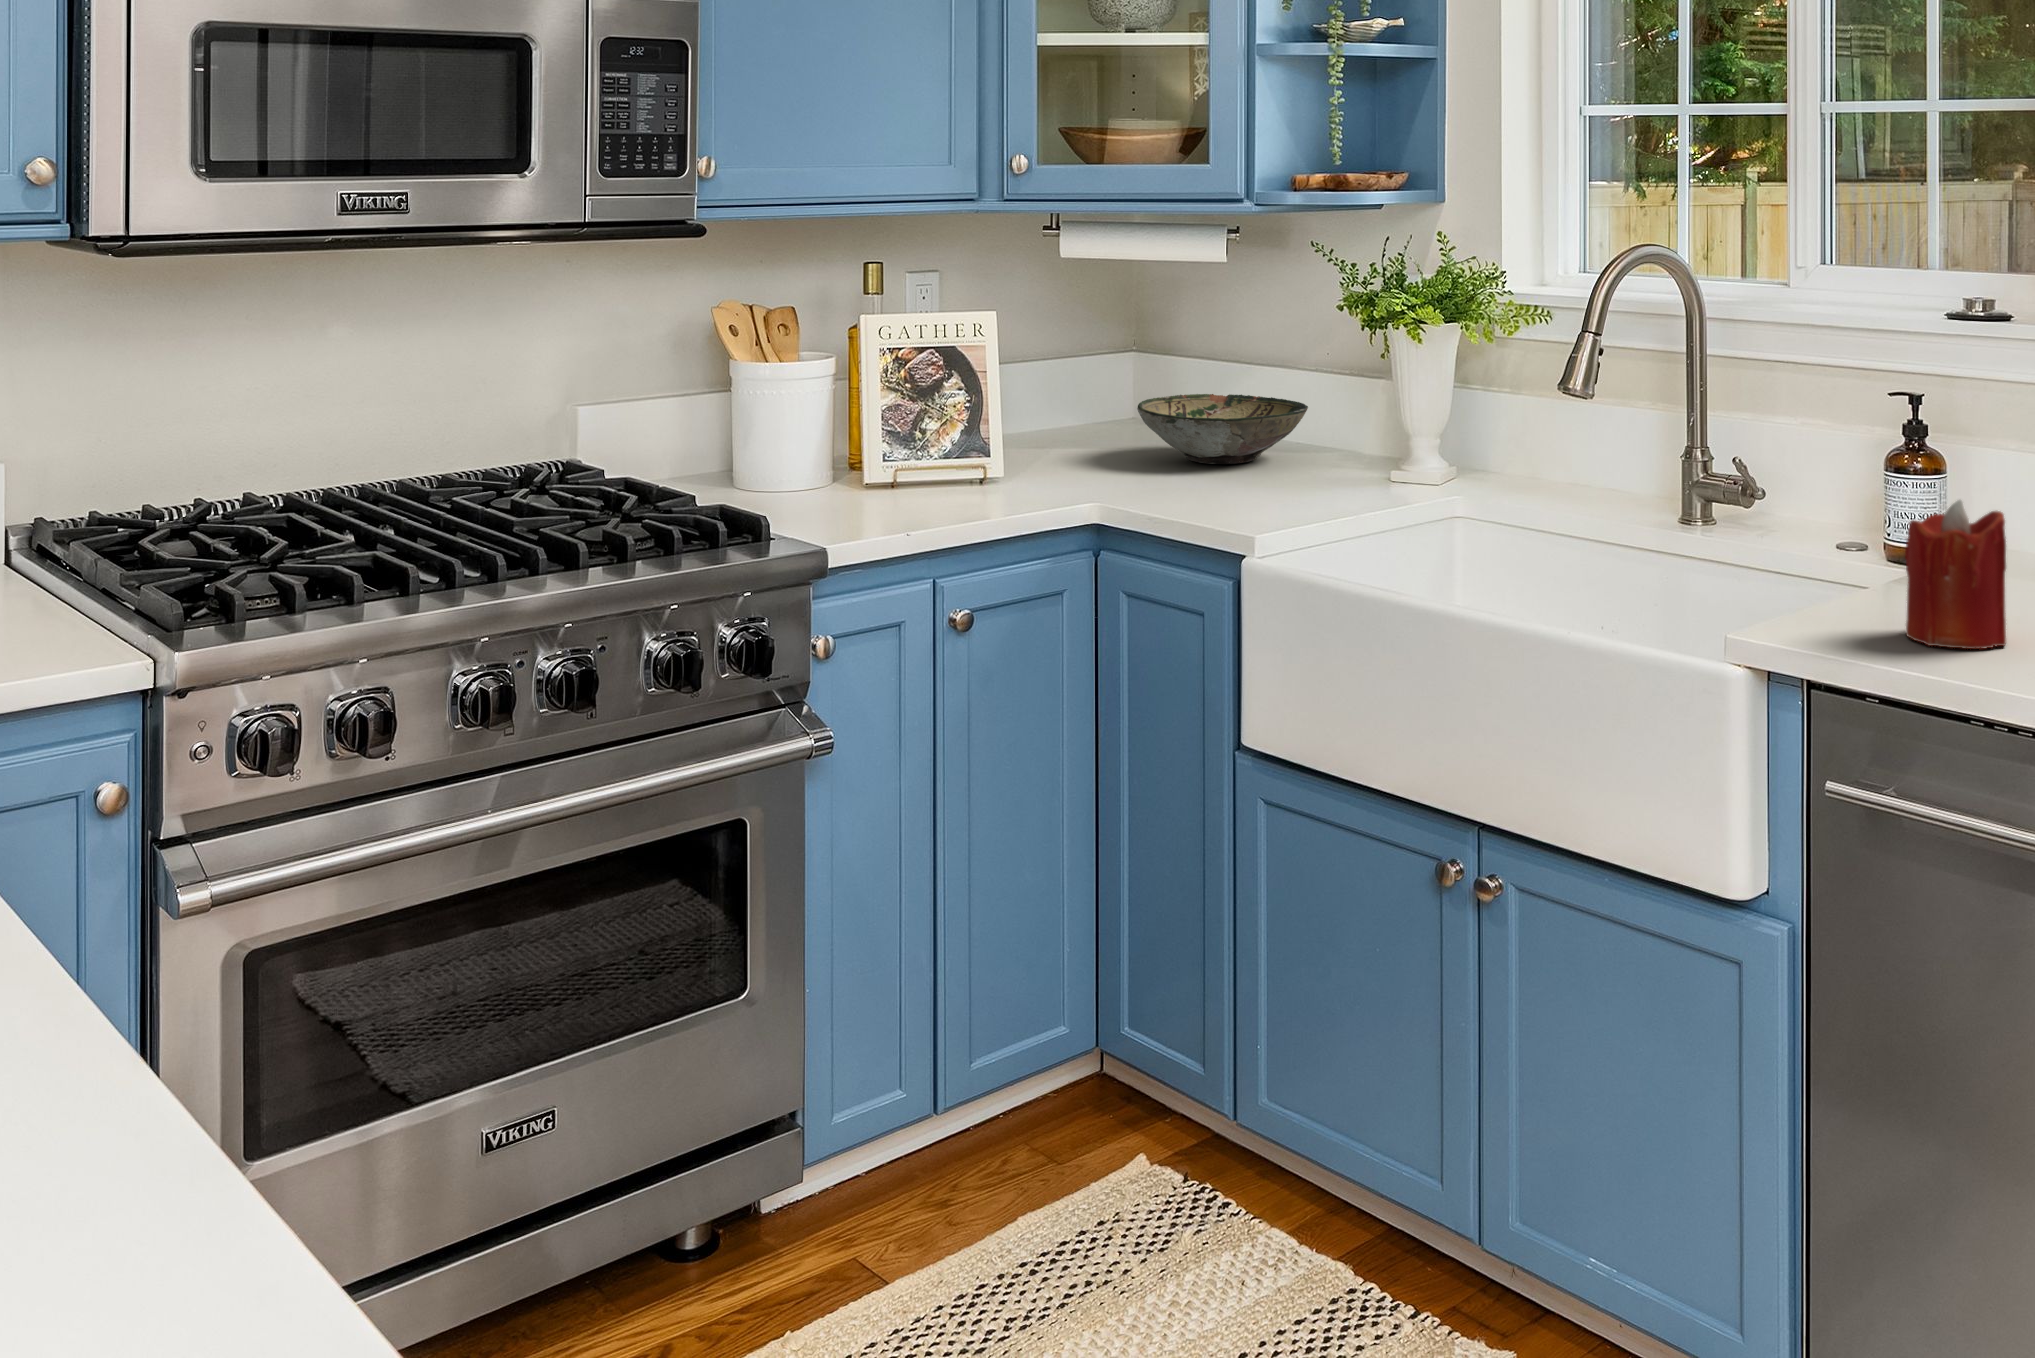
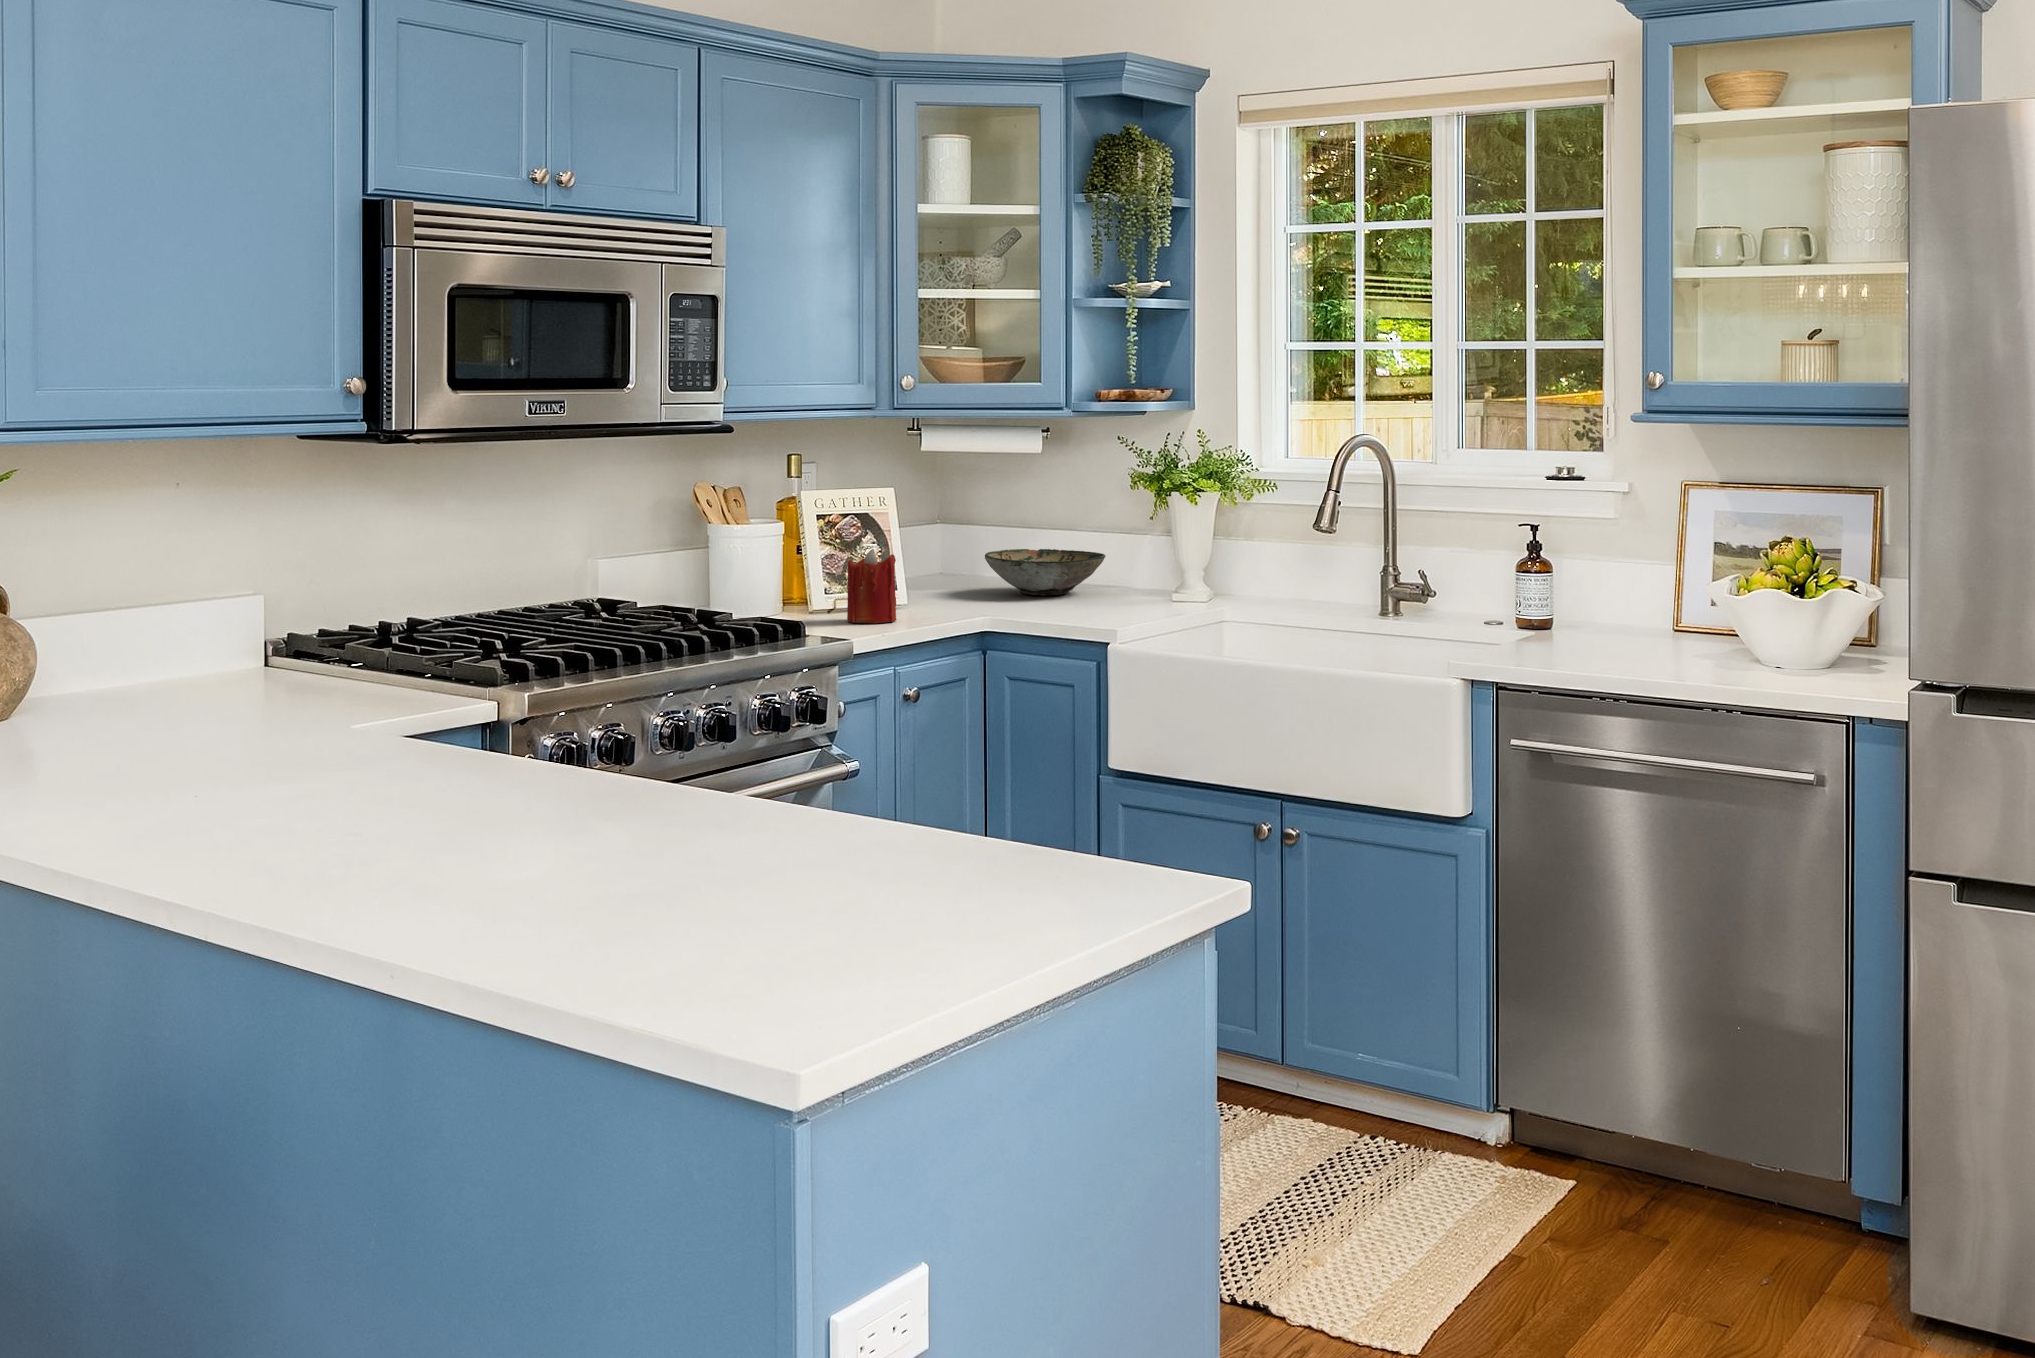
candle: present [1905,500,2006,649] -> present [847,549,896,623]

